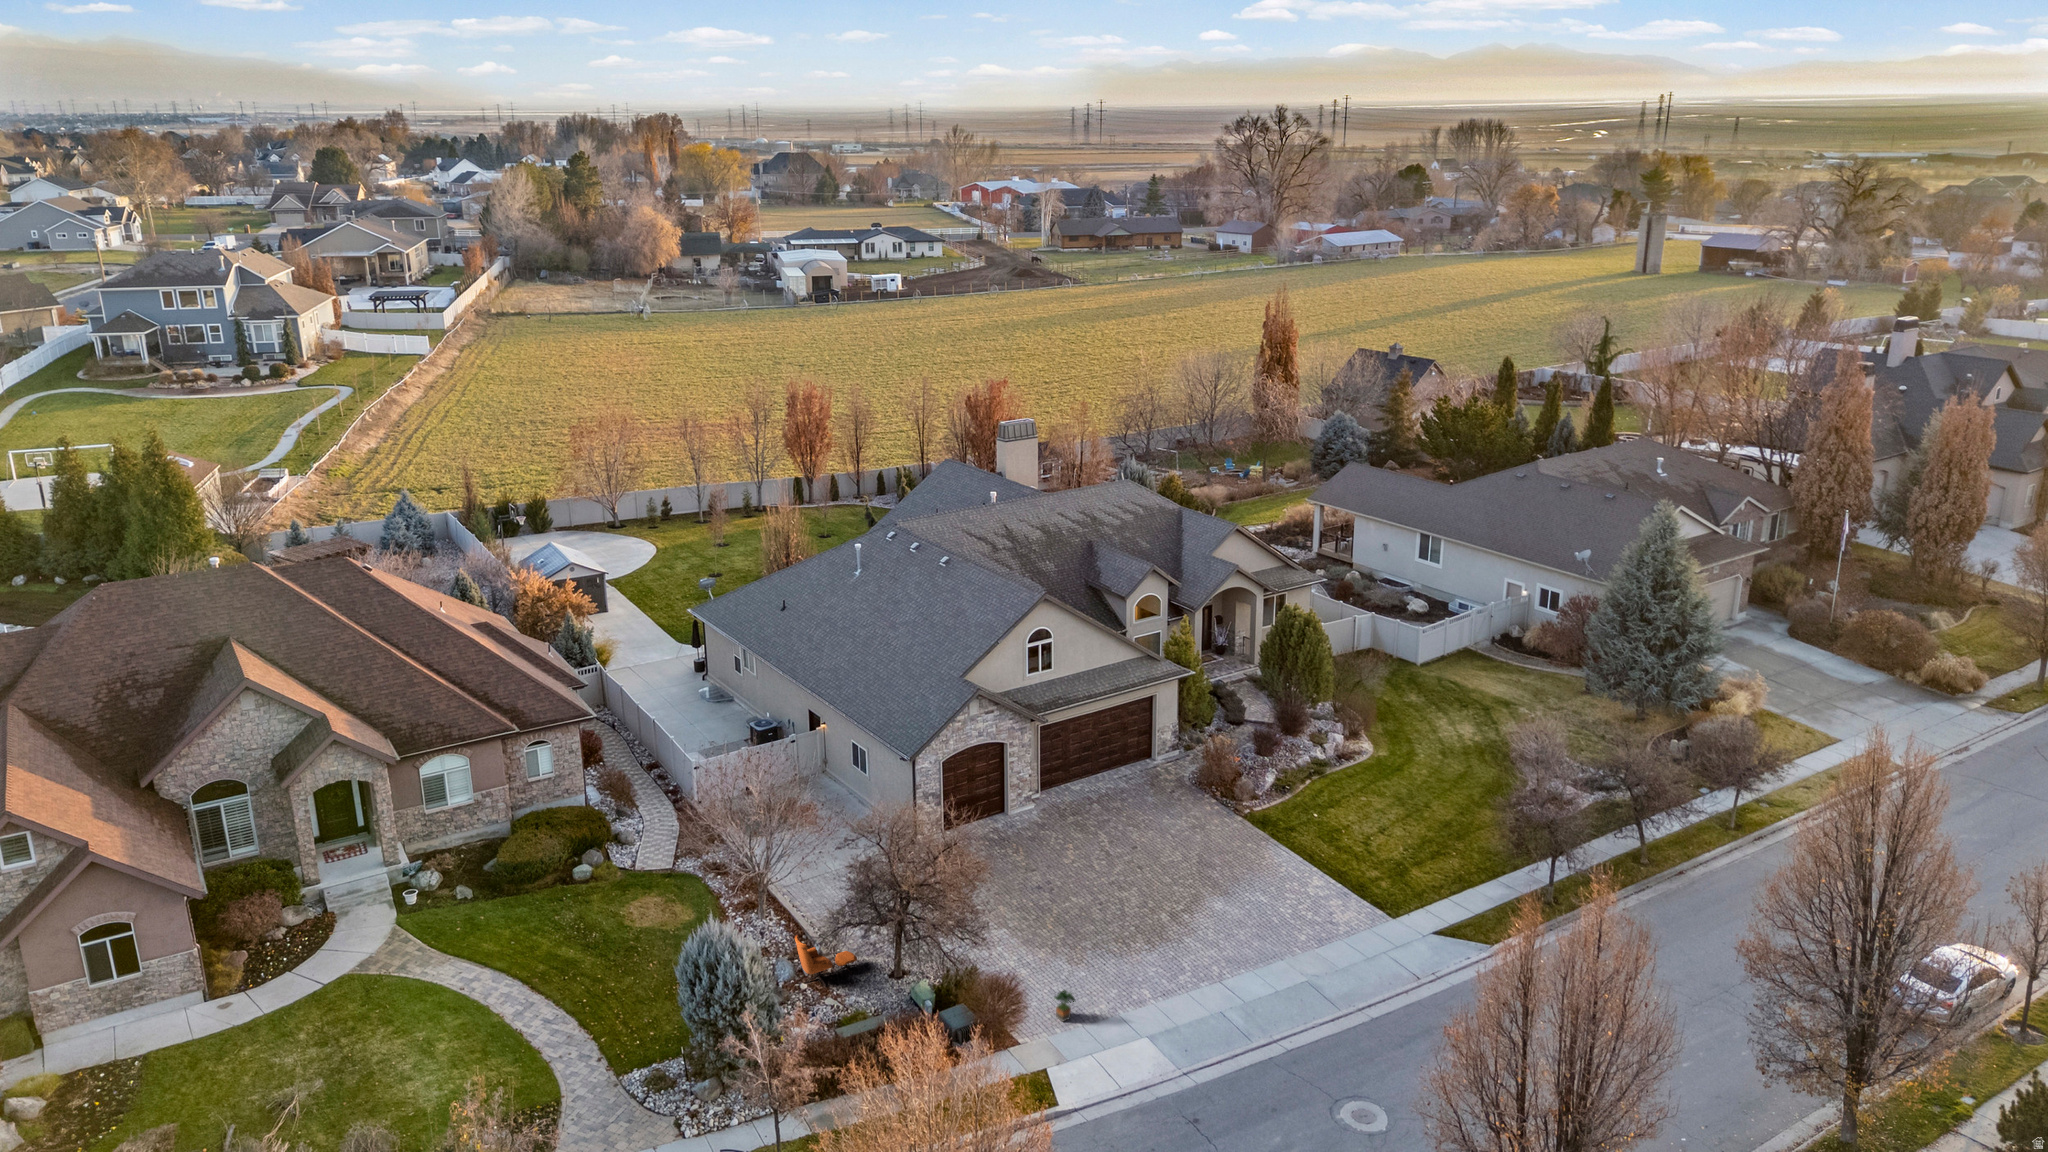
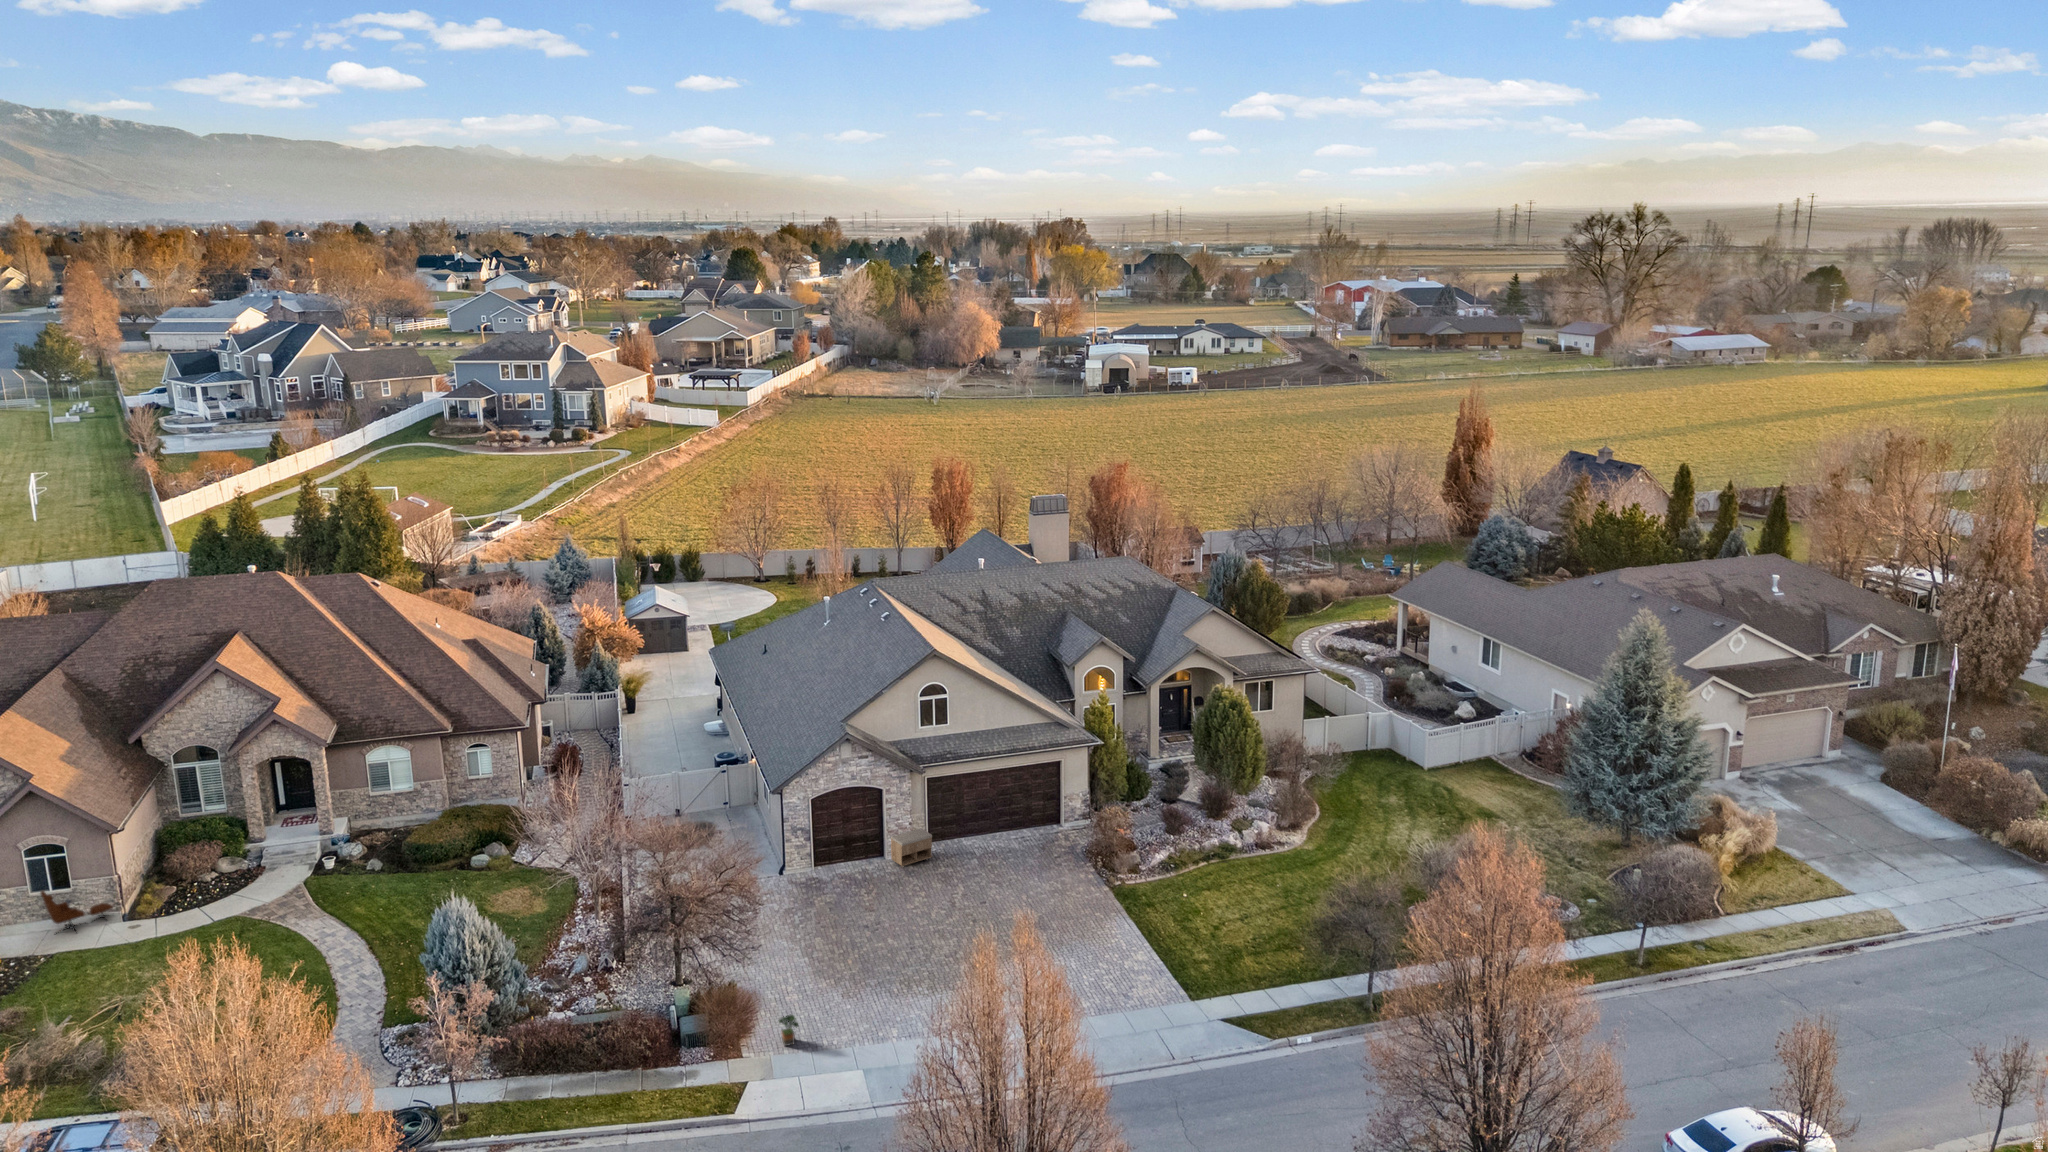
storage bench: none [1017,778,1056,819] -> present [891,829,932,867]
lounge chair: present [795,935,857,986] -> present [41,891,113,933]

